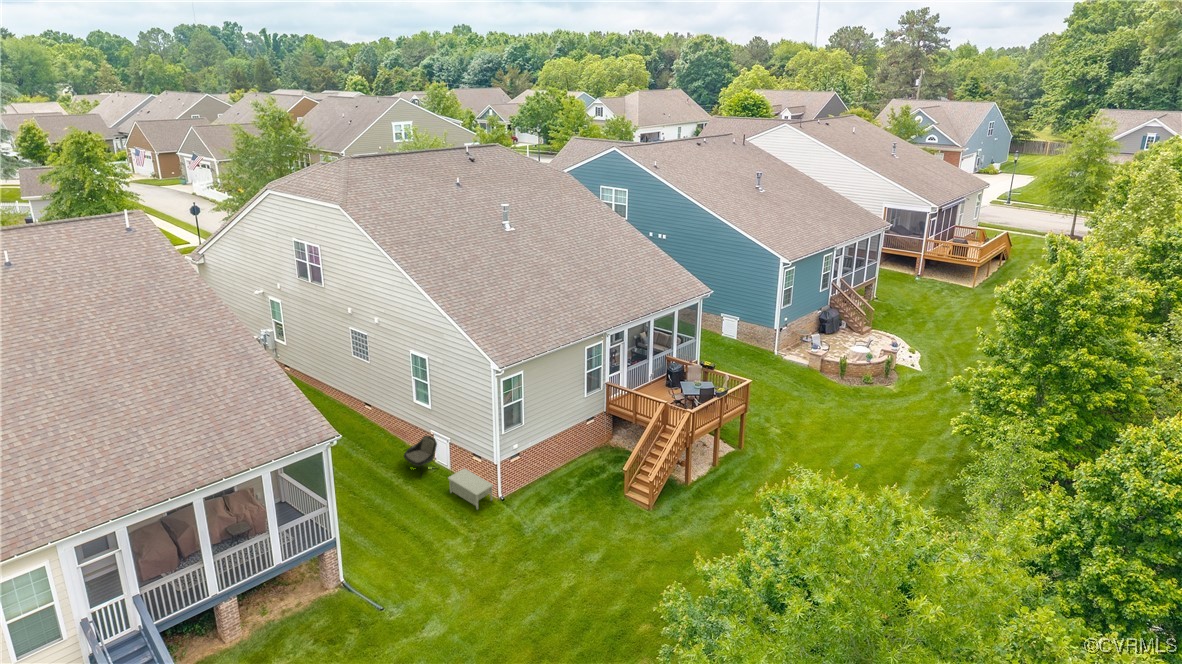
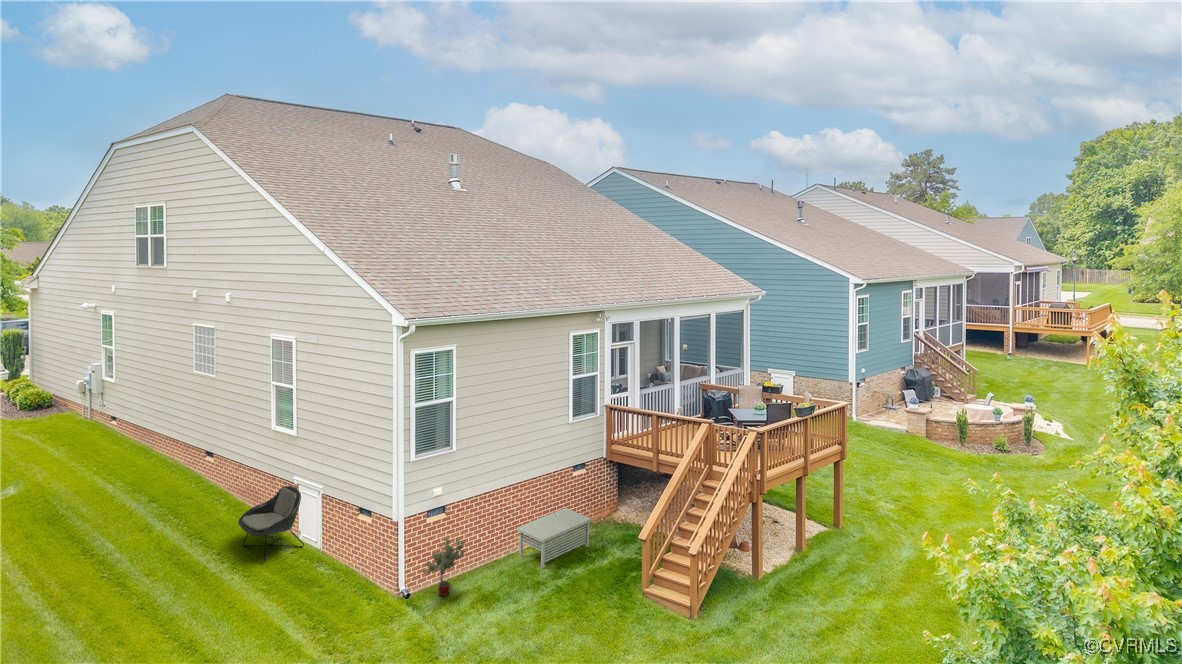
storage bench: present [448,469,493,509] -> present [516,508,591,568]
potted tree: none [510,469,531,499] -> present [423,536,465,596]

